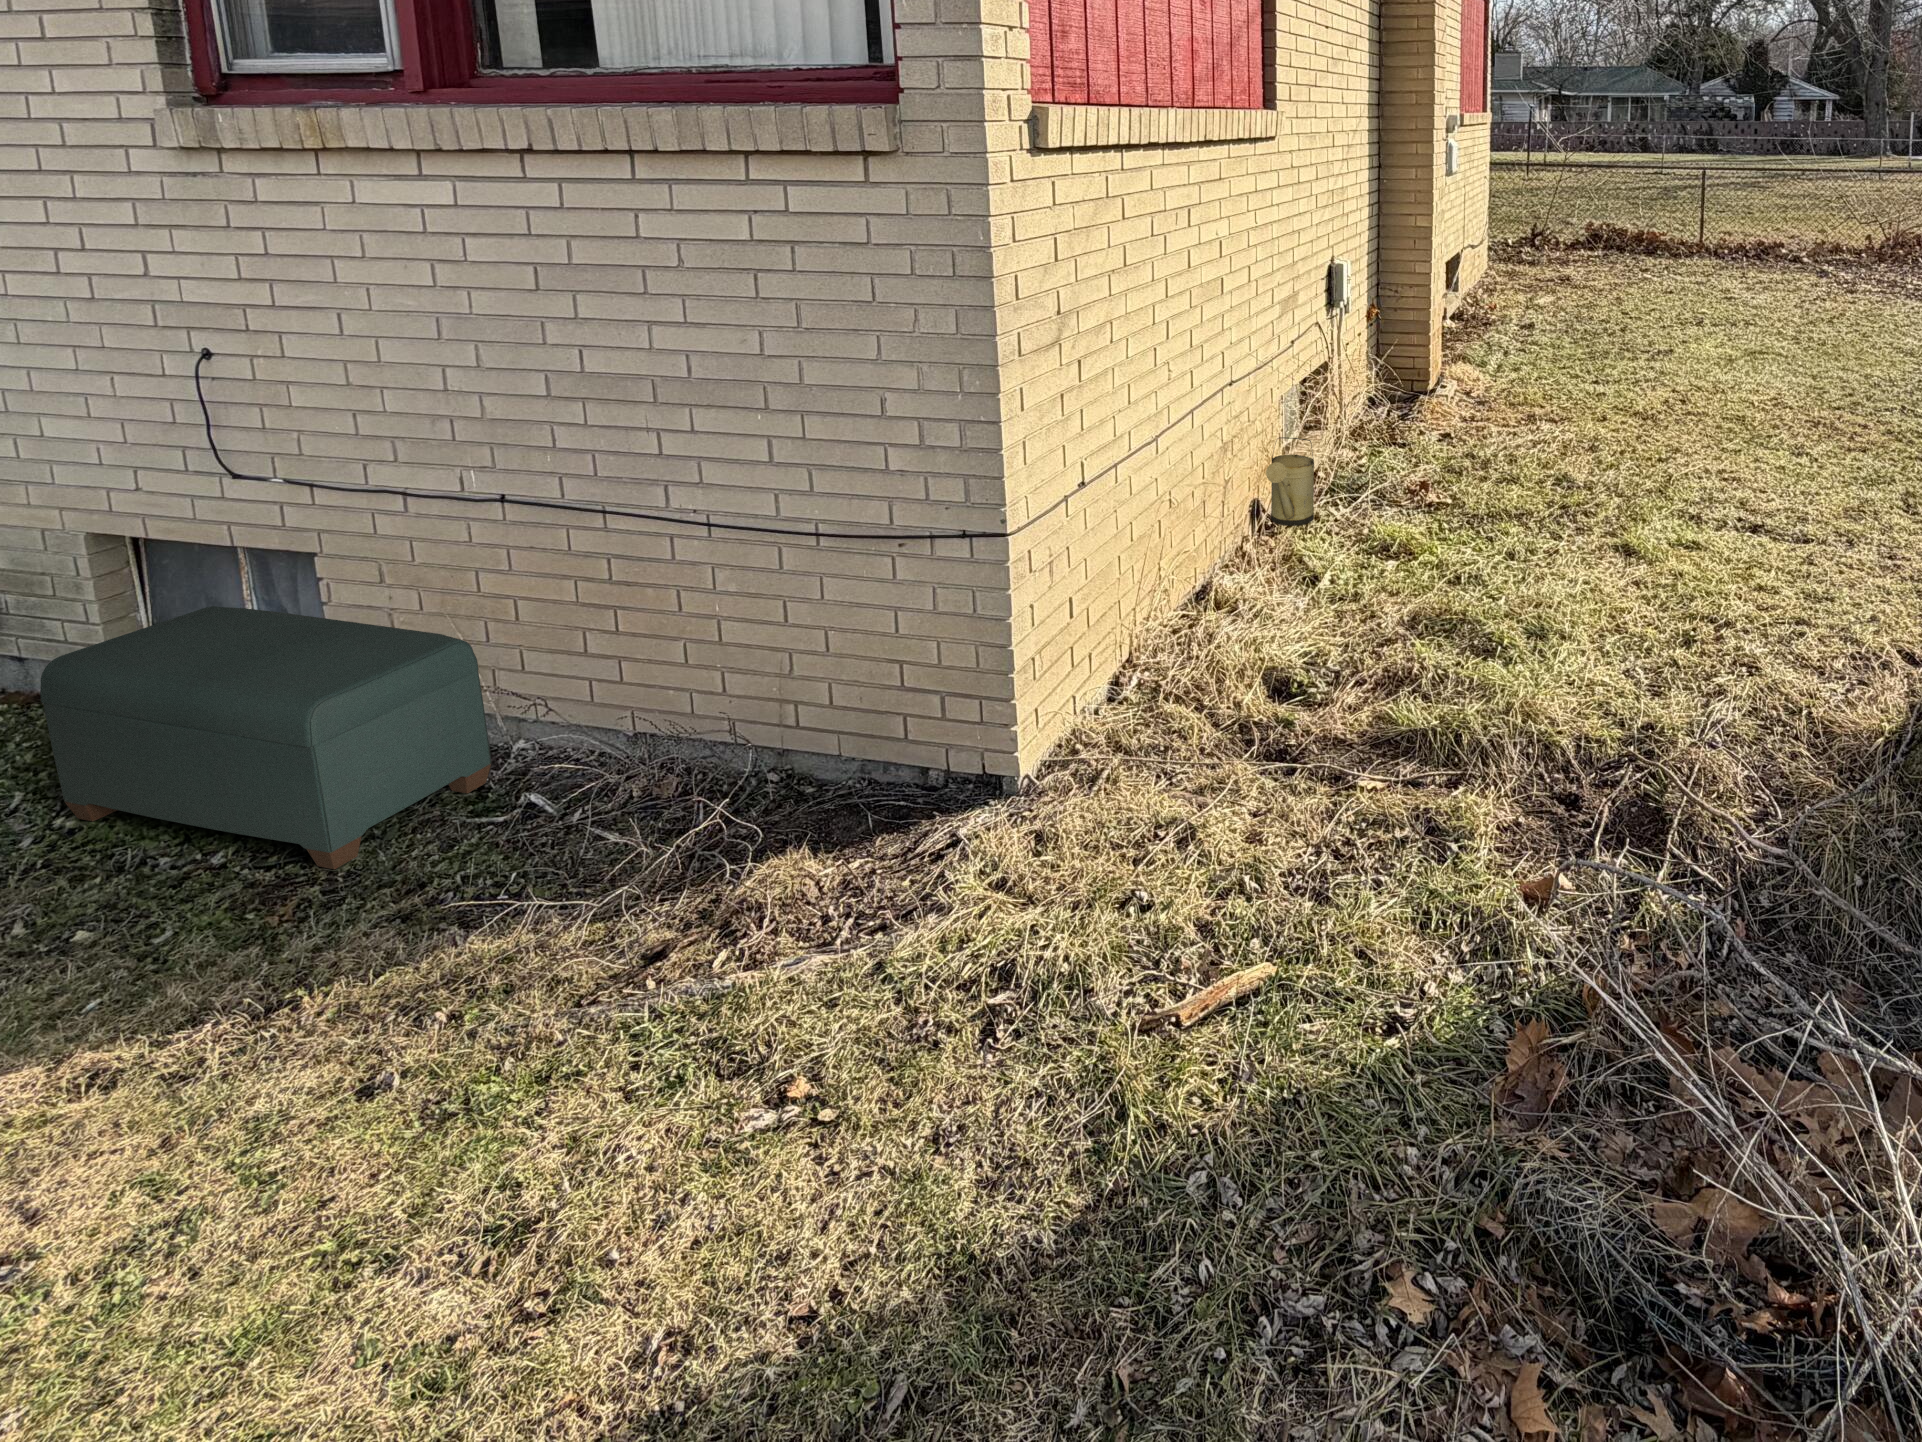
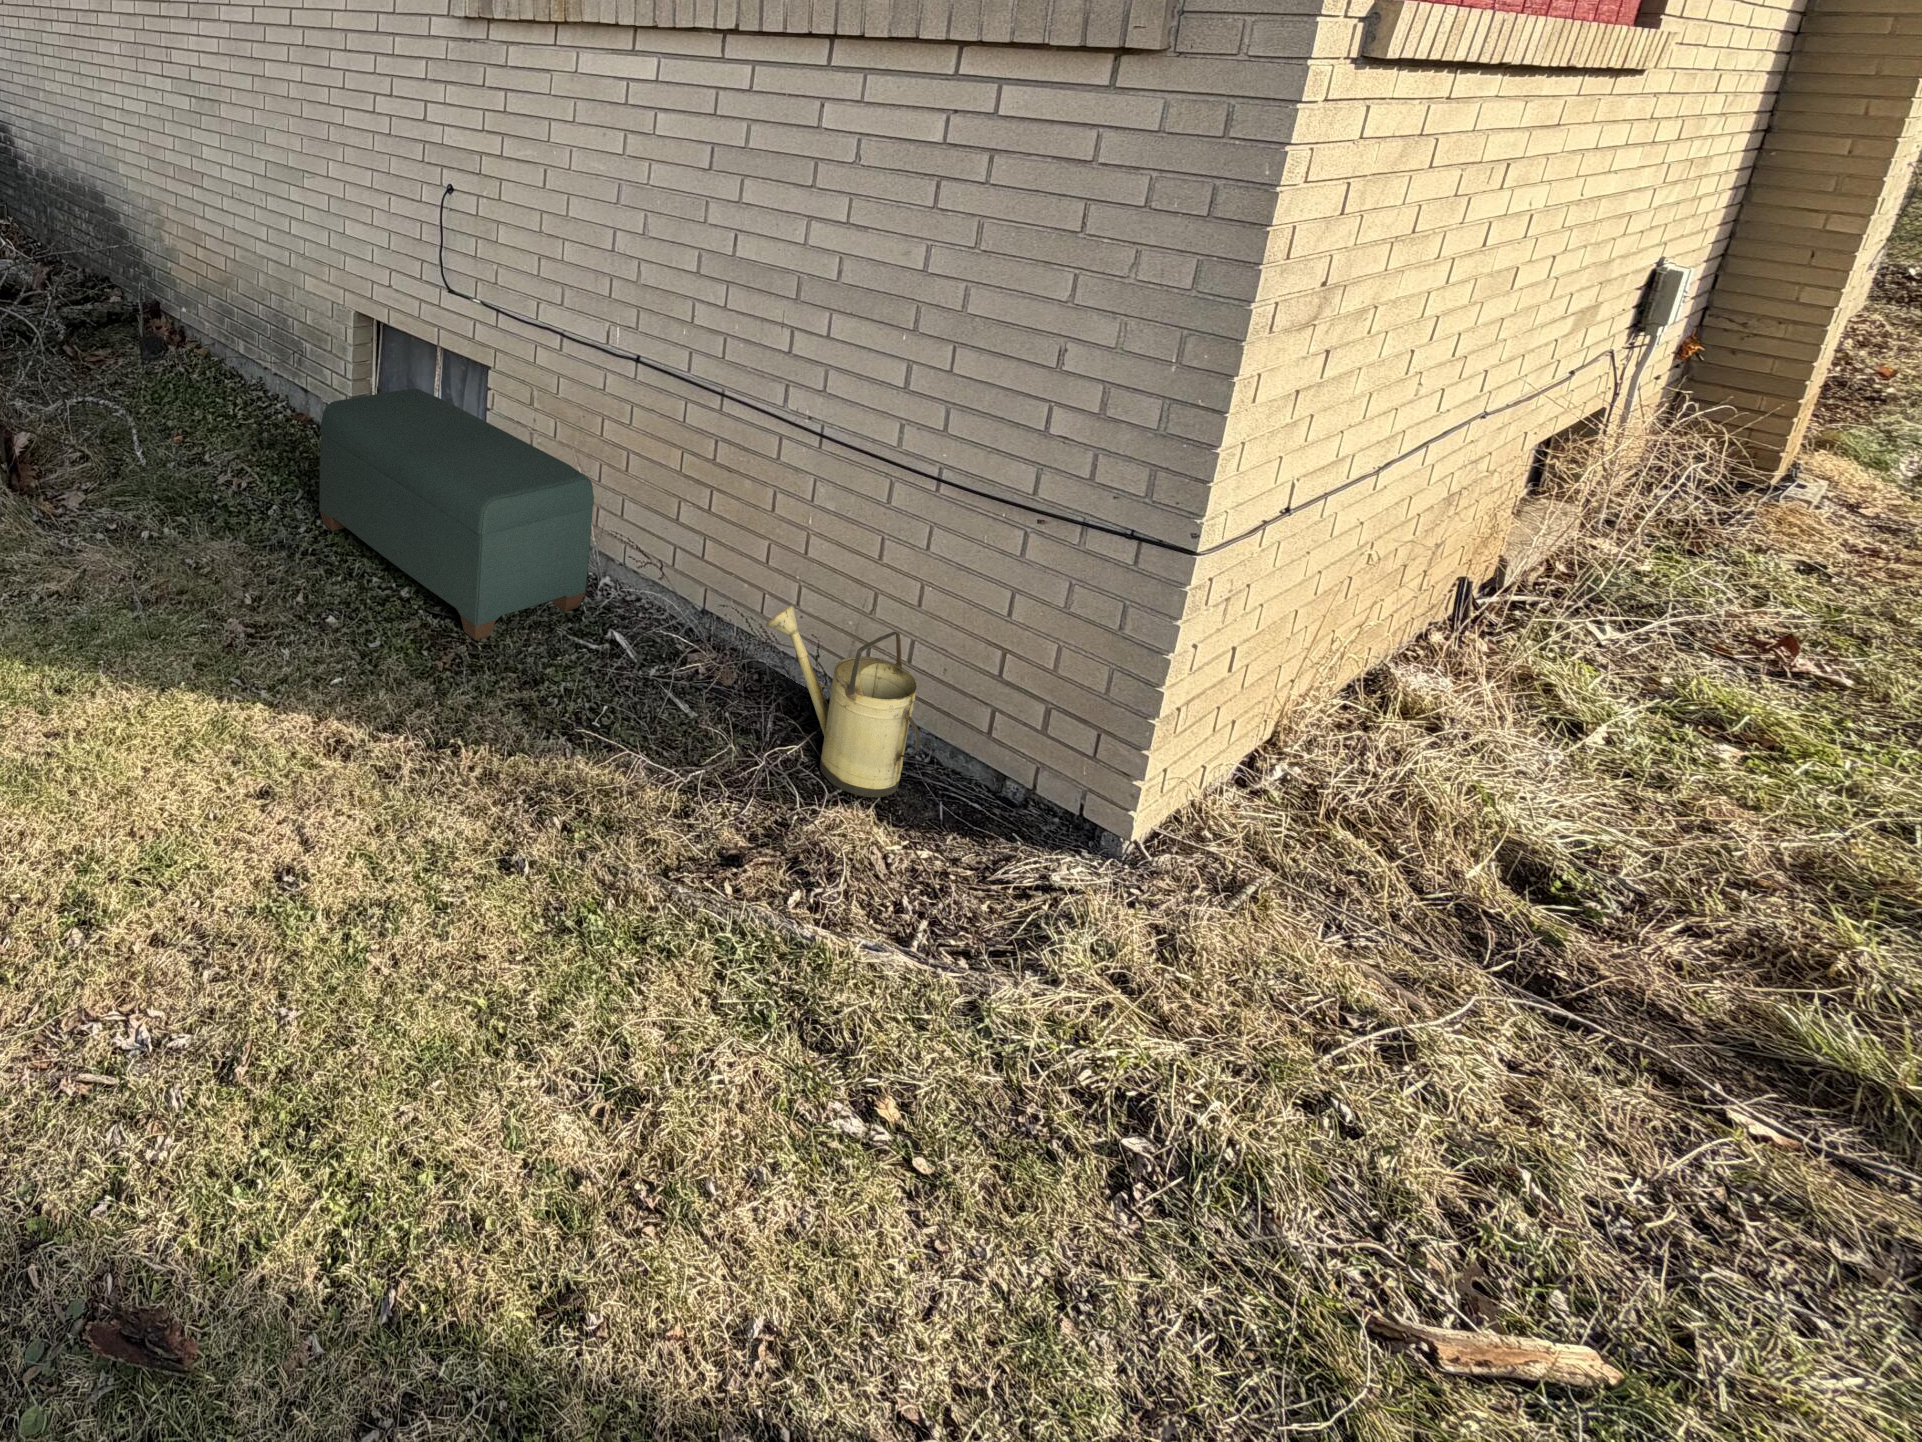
watering can: present [1266,437,1314,526] -> present [766,605,920,797]

